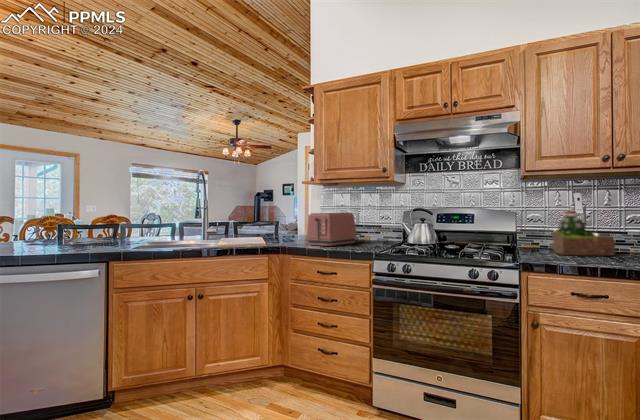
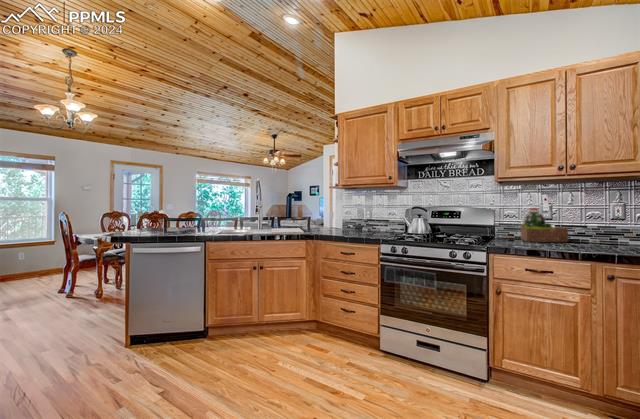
toaster: present [307,213,356,246] -> none [332,210,369,234]

